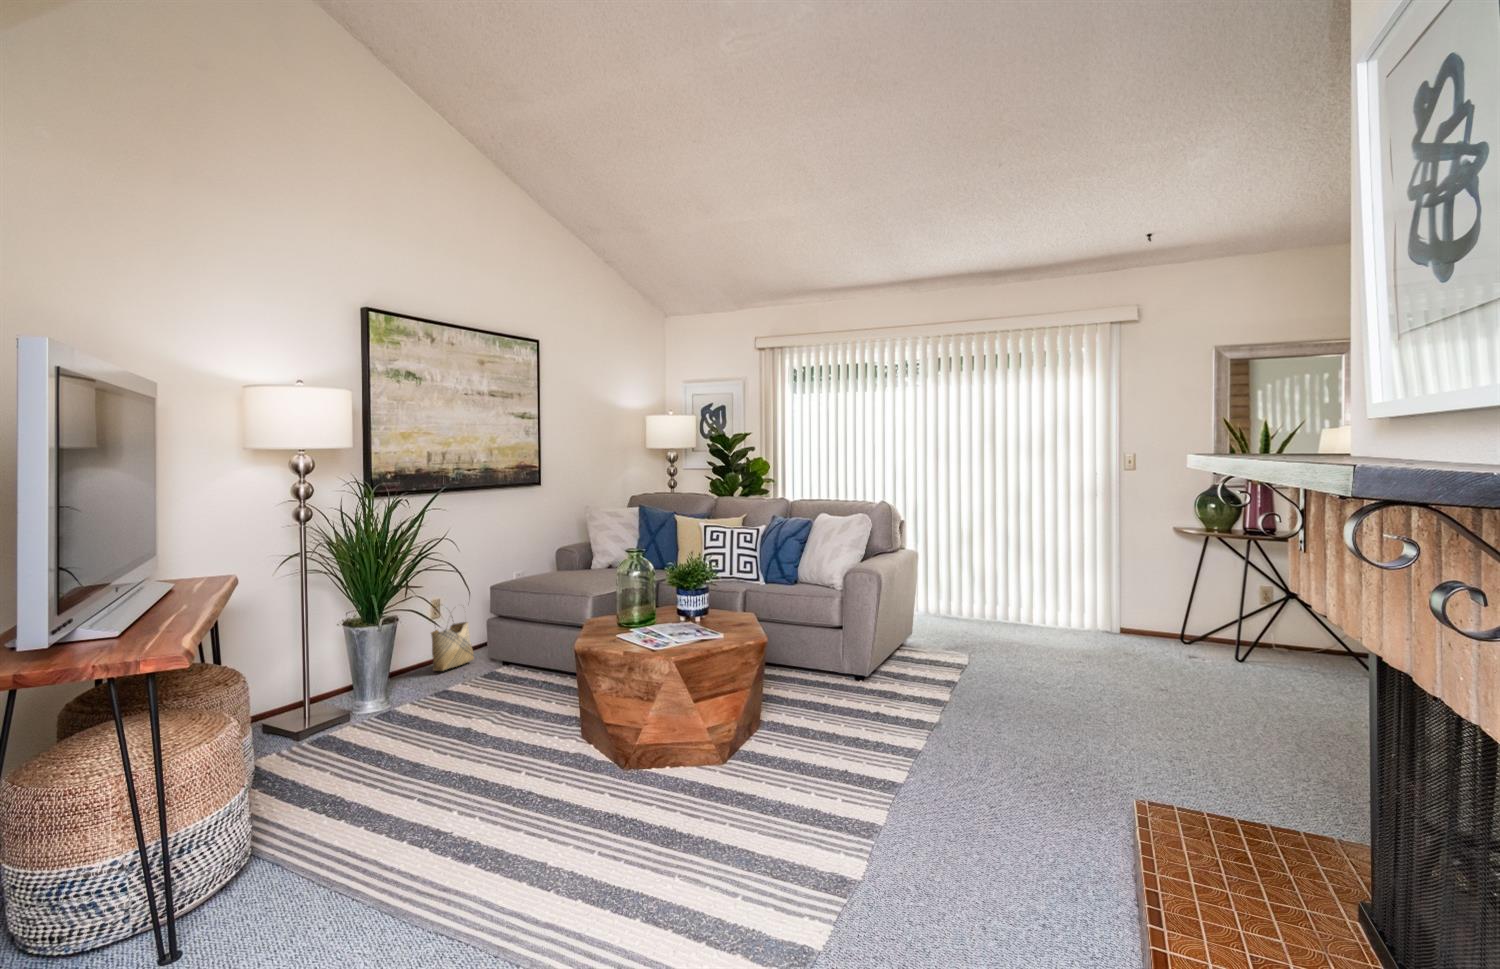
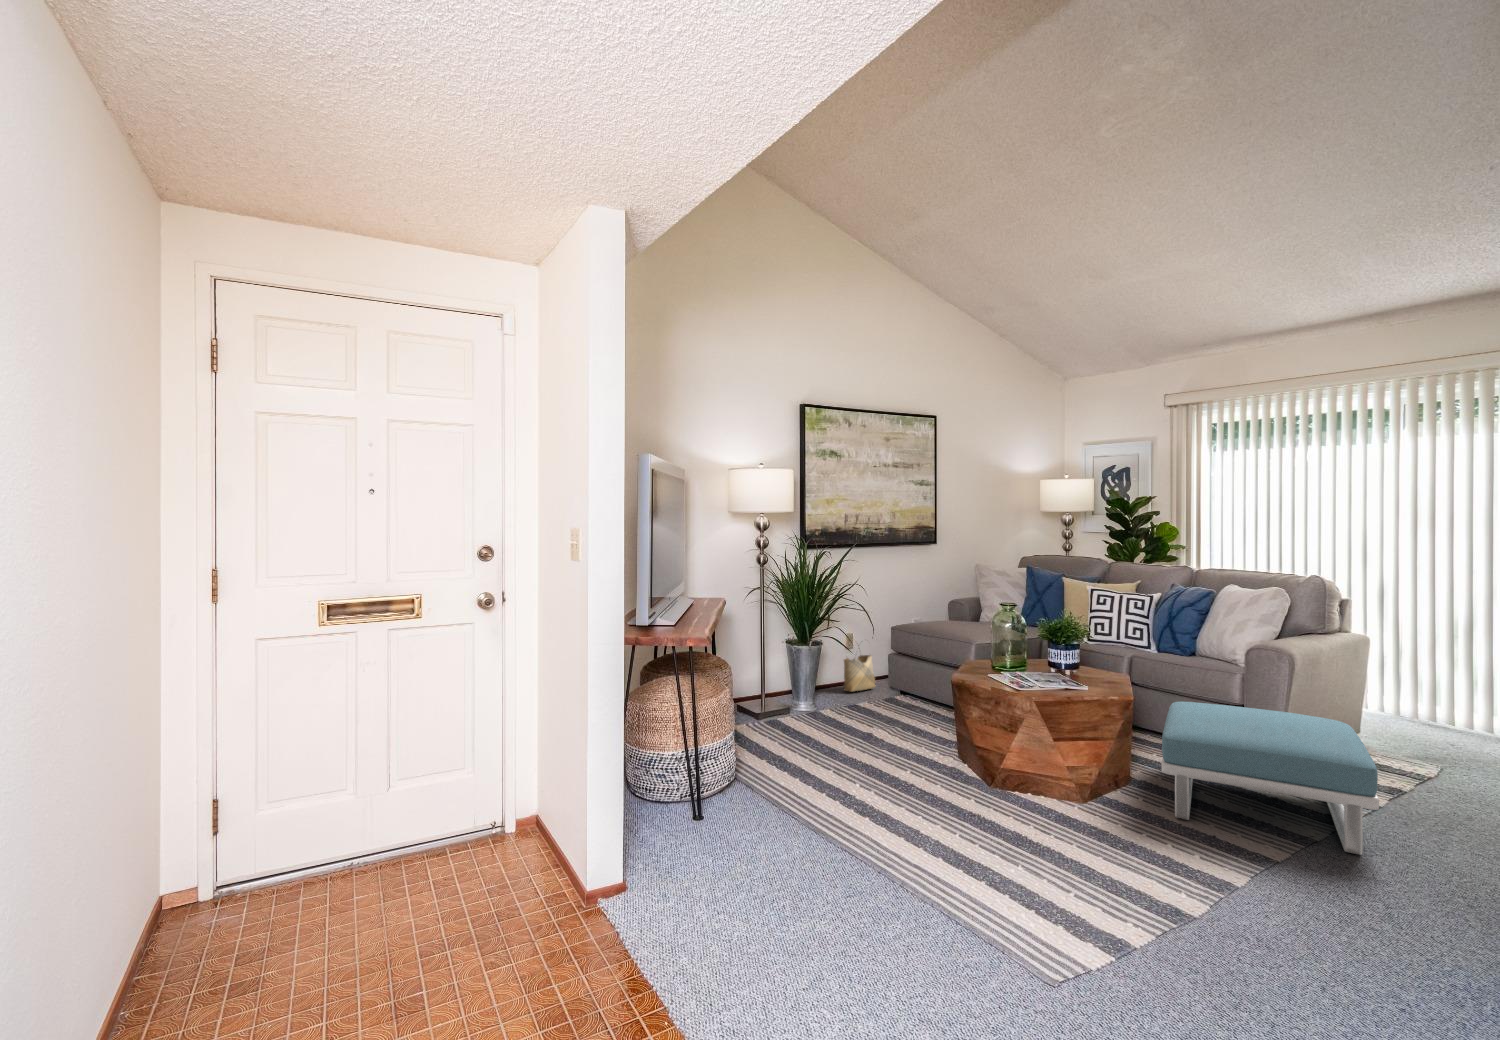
footstool: none [788,630,966,757] -> present [1161,702,1379,855]

